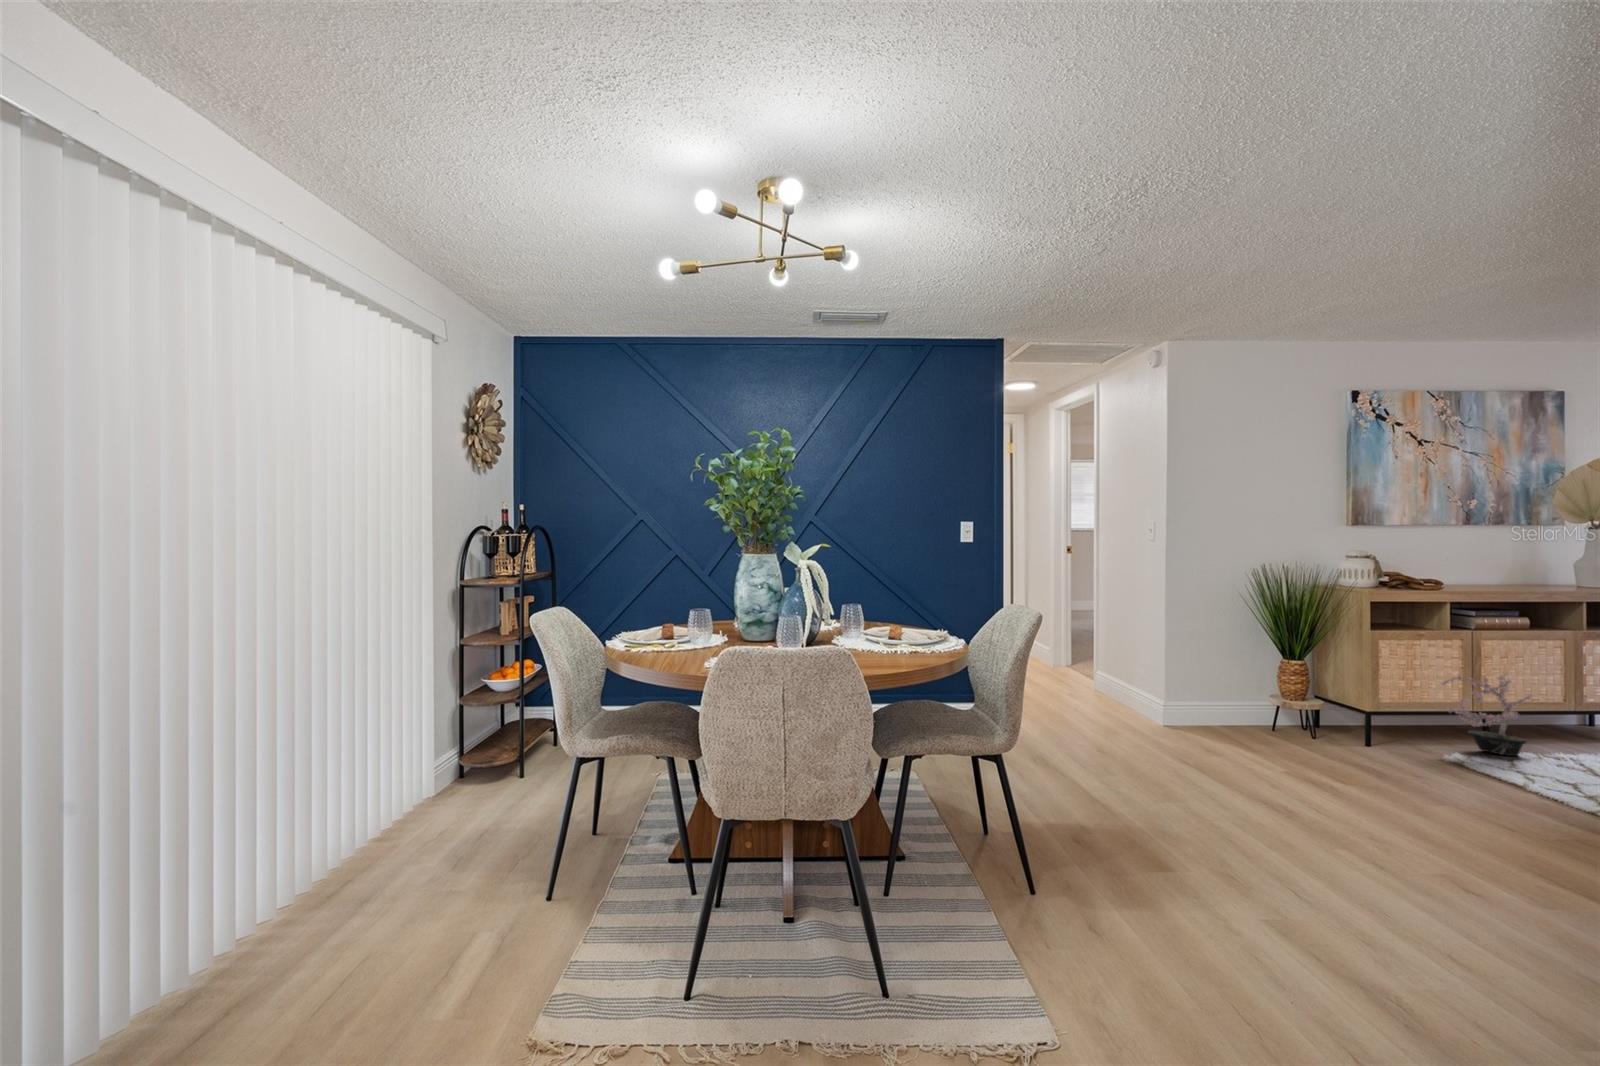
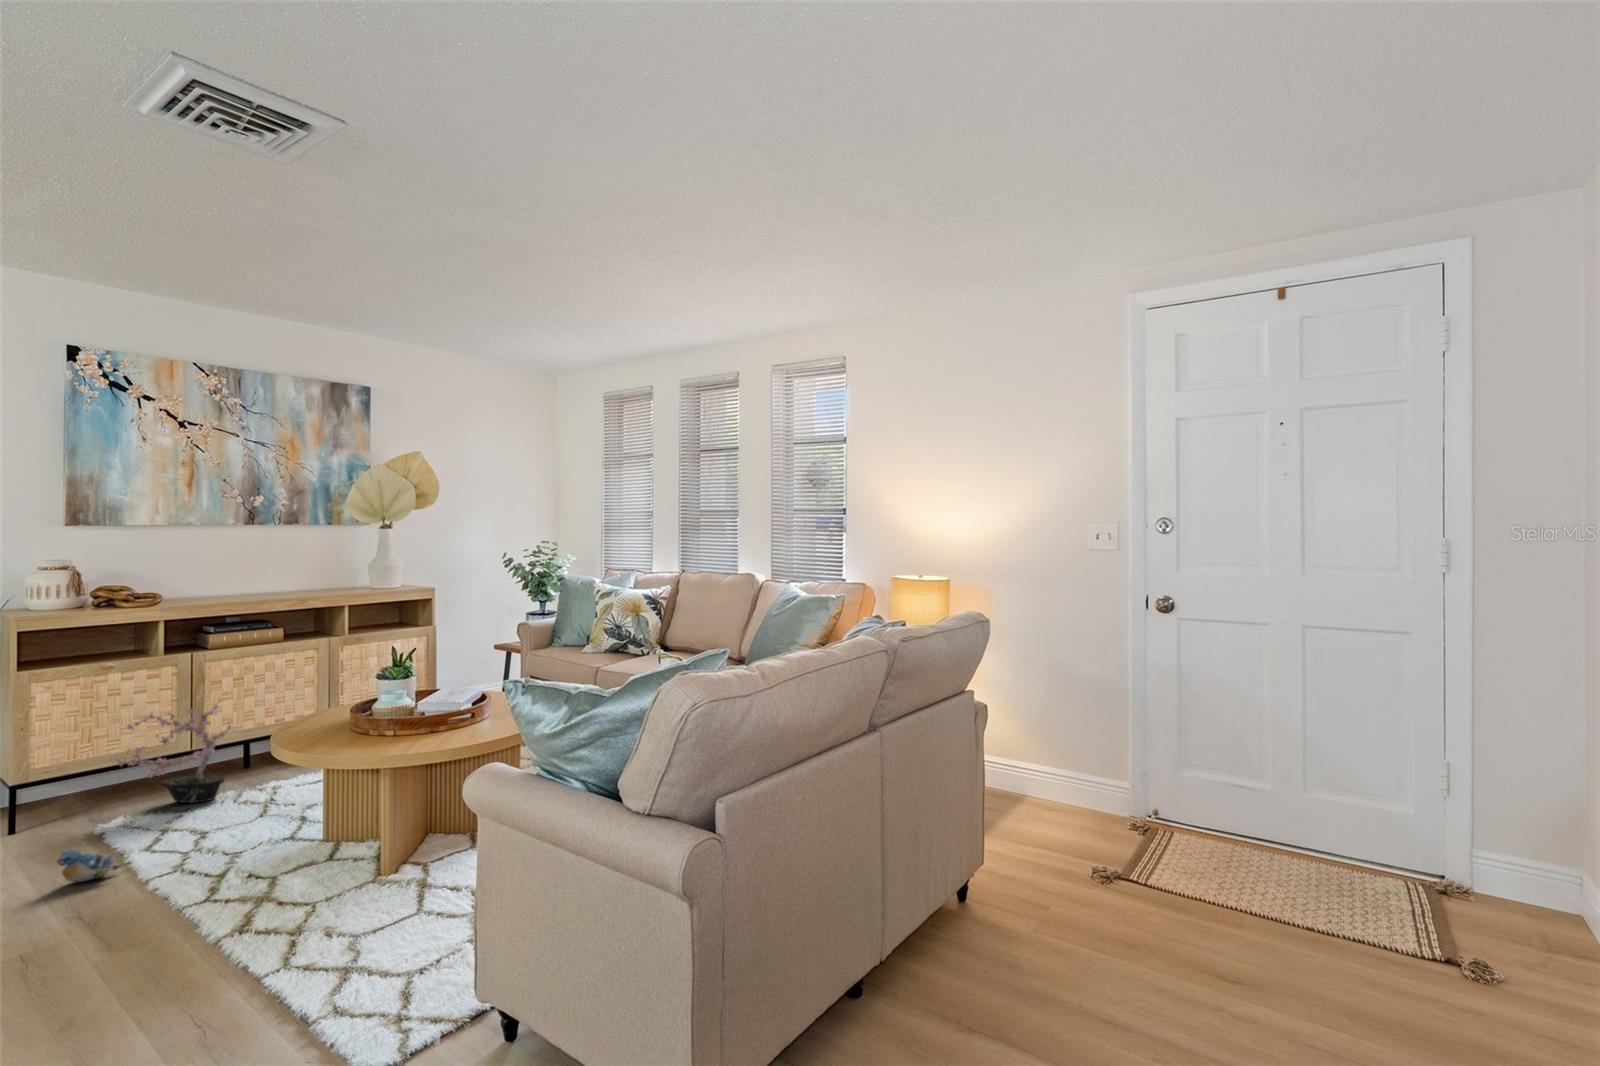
plush toy: none [1502,767,1550,795] -> present [57,849,121,882]

